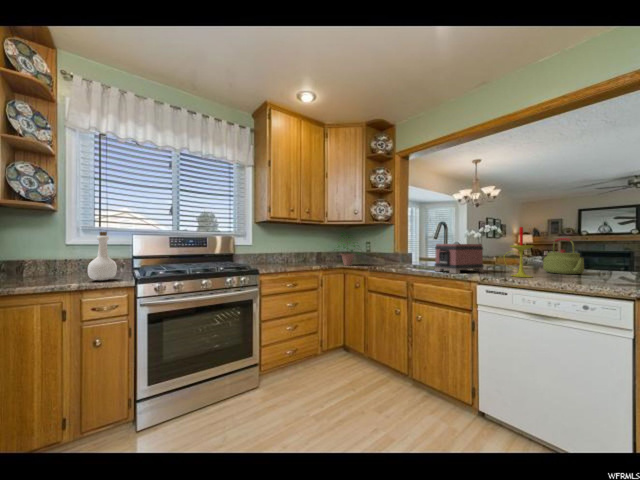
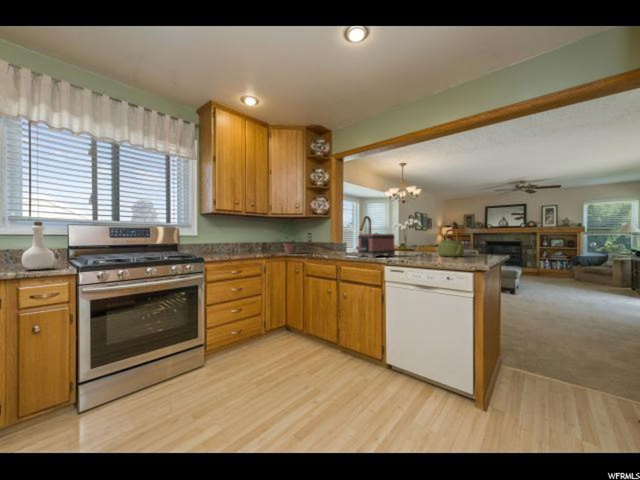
candle: present [504,227,533,278] -> none [406,219,426,259]

